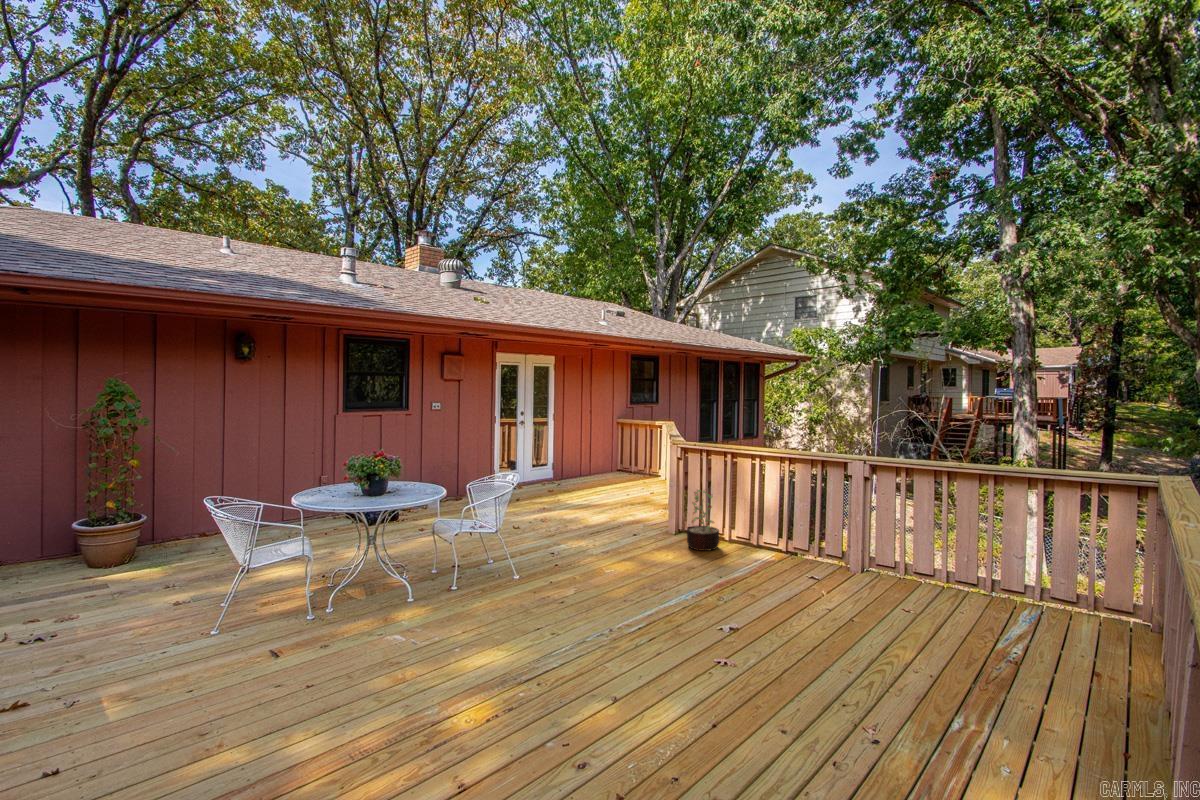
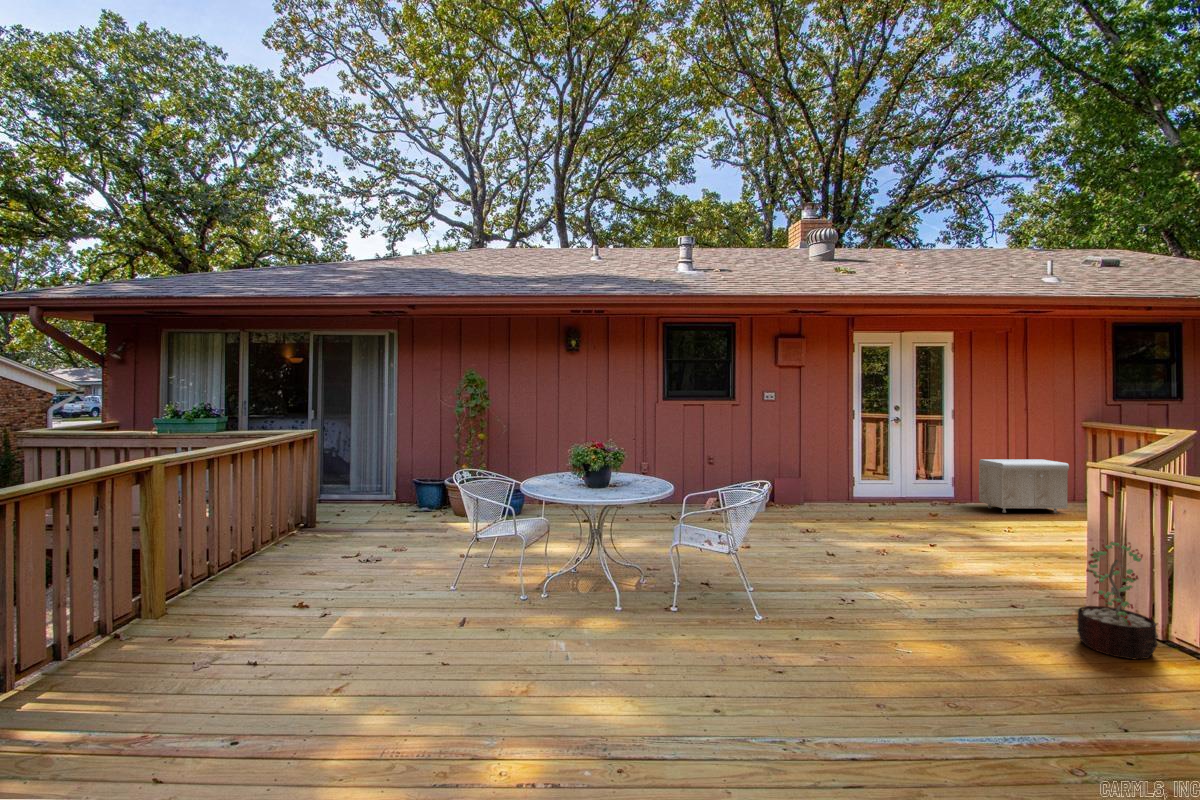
storage bench: none [570,445,617,482] -> present [979,459,1069,513]

